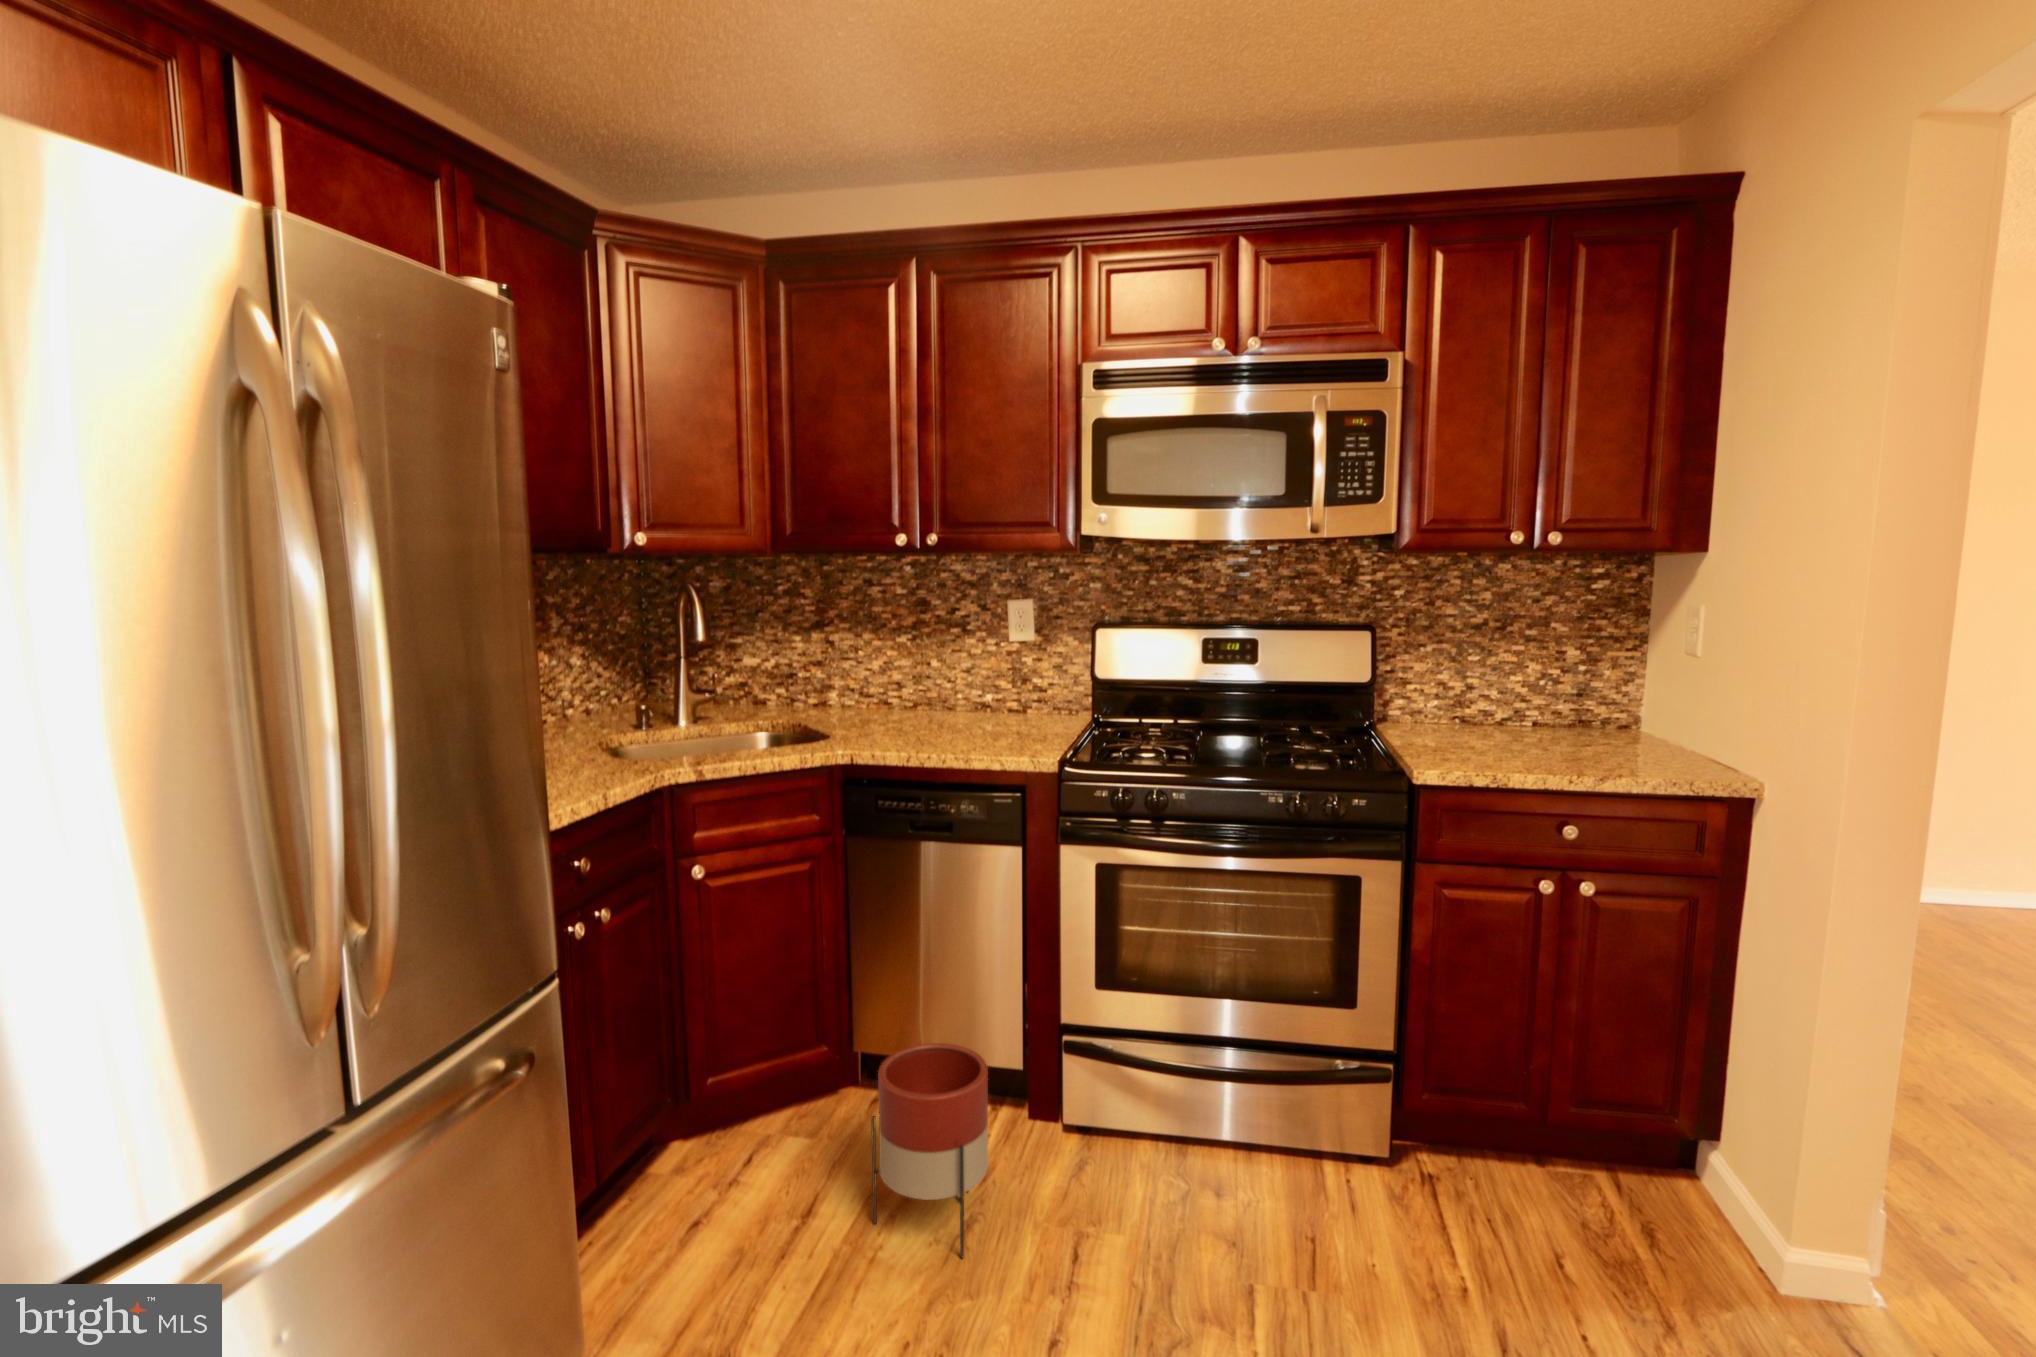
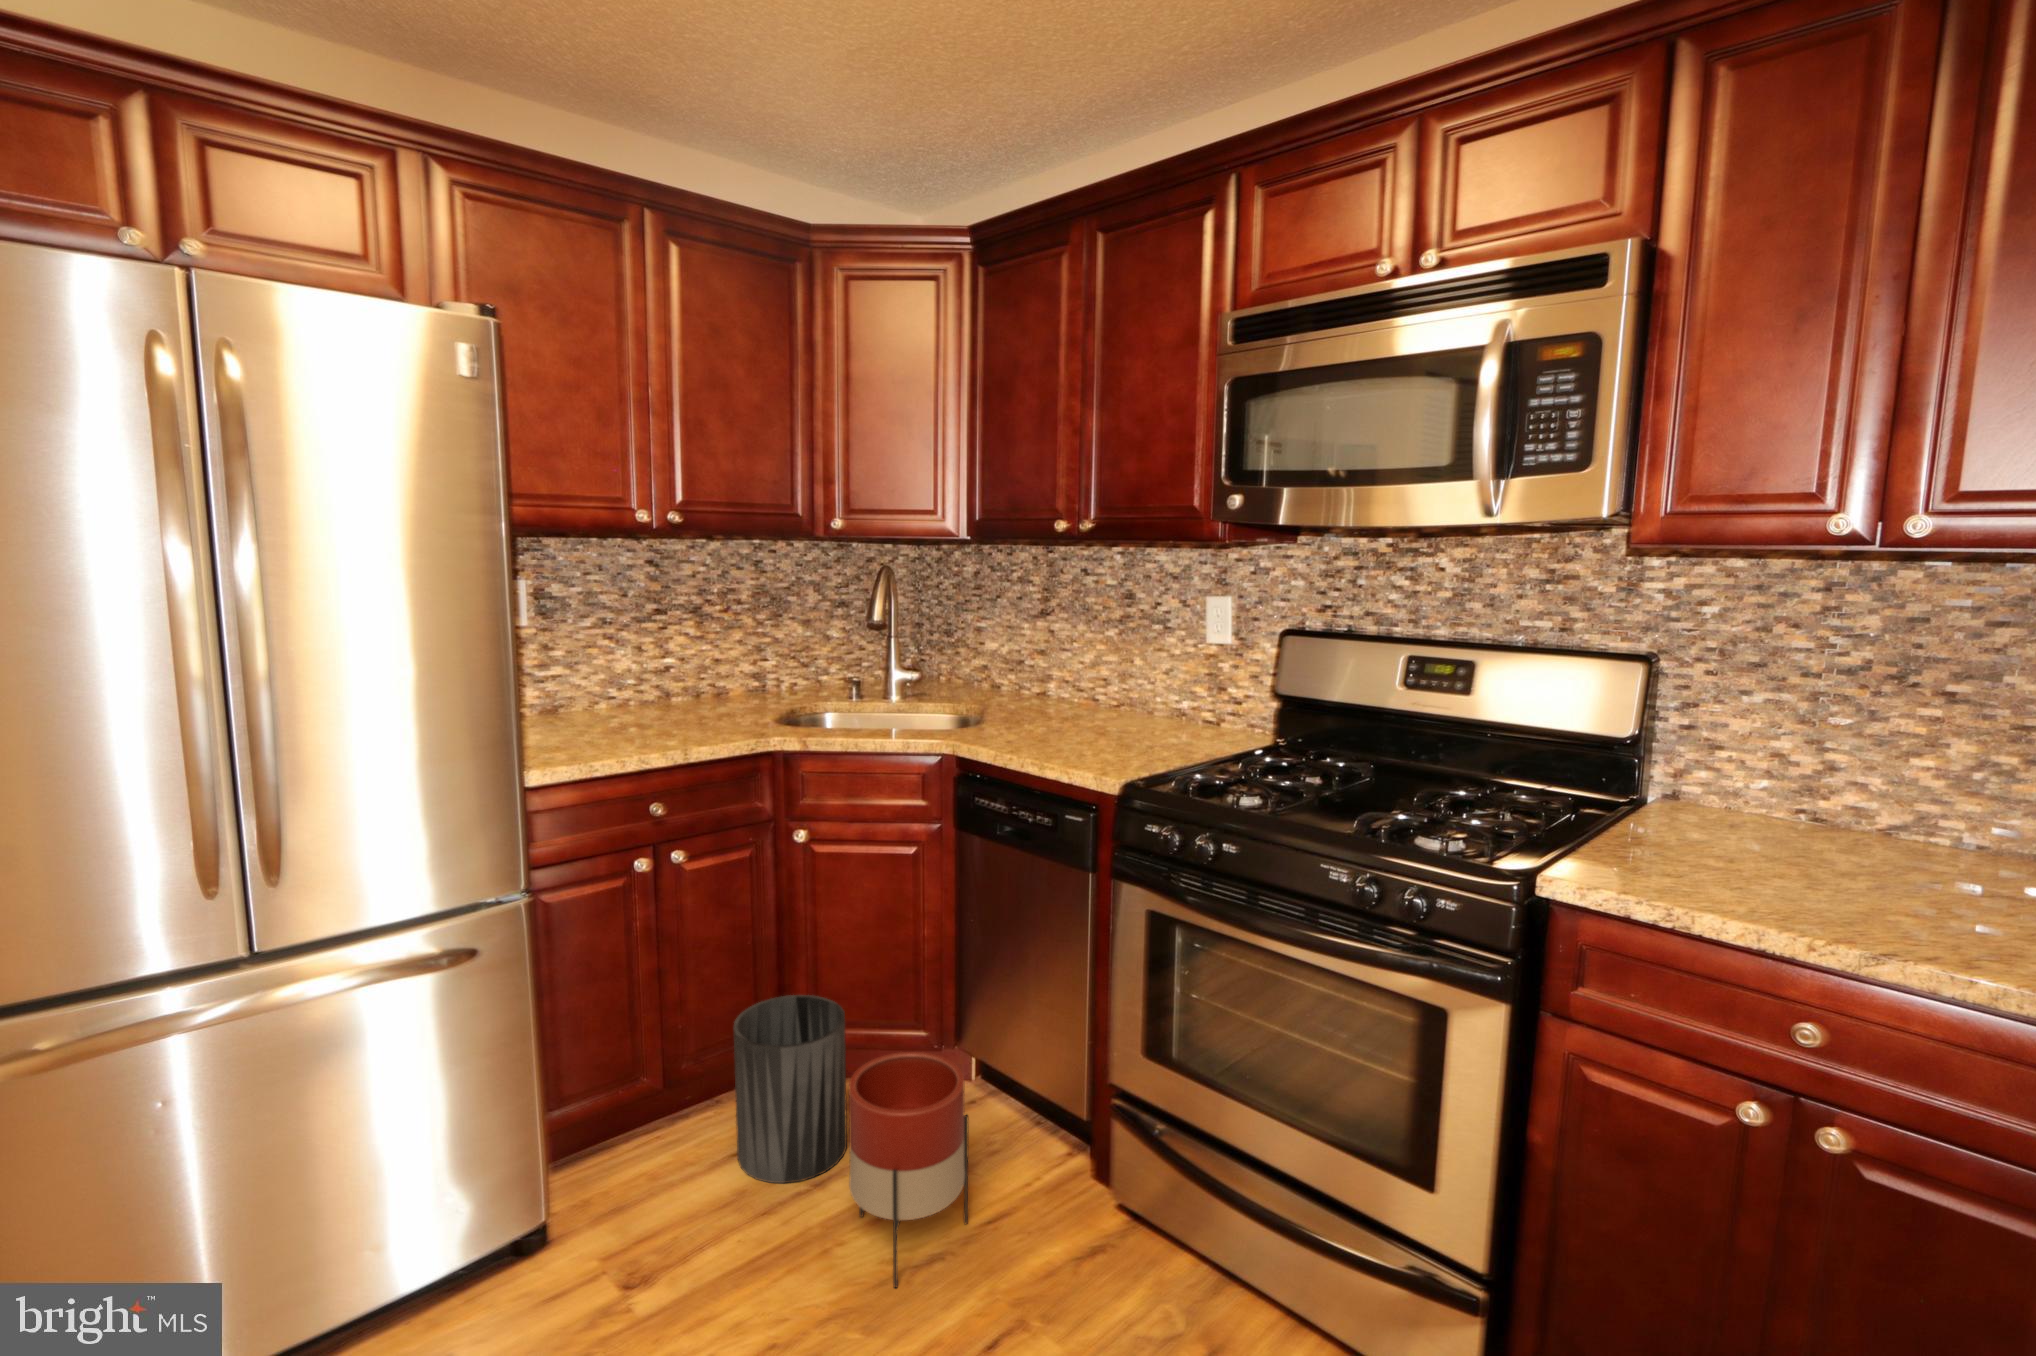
trash can: none [683,1036,806,1238] -> present [733,995,847,1183]

